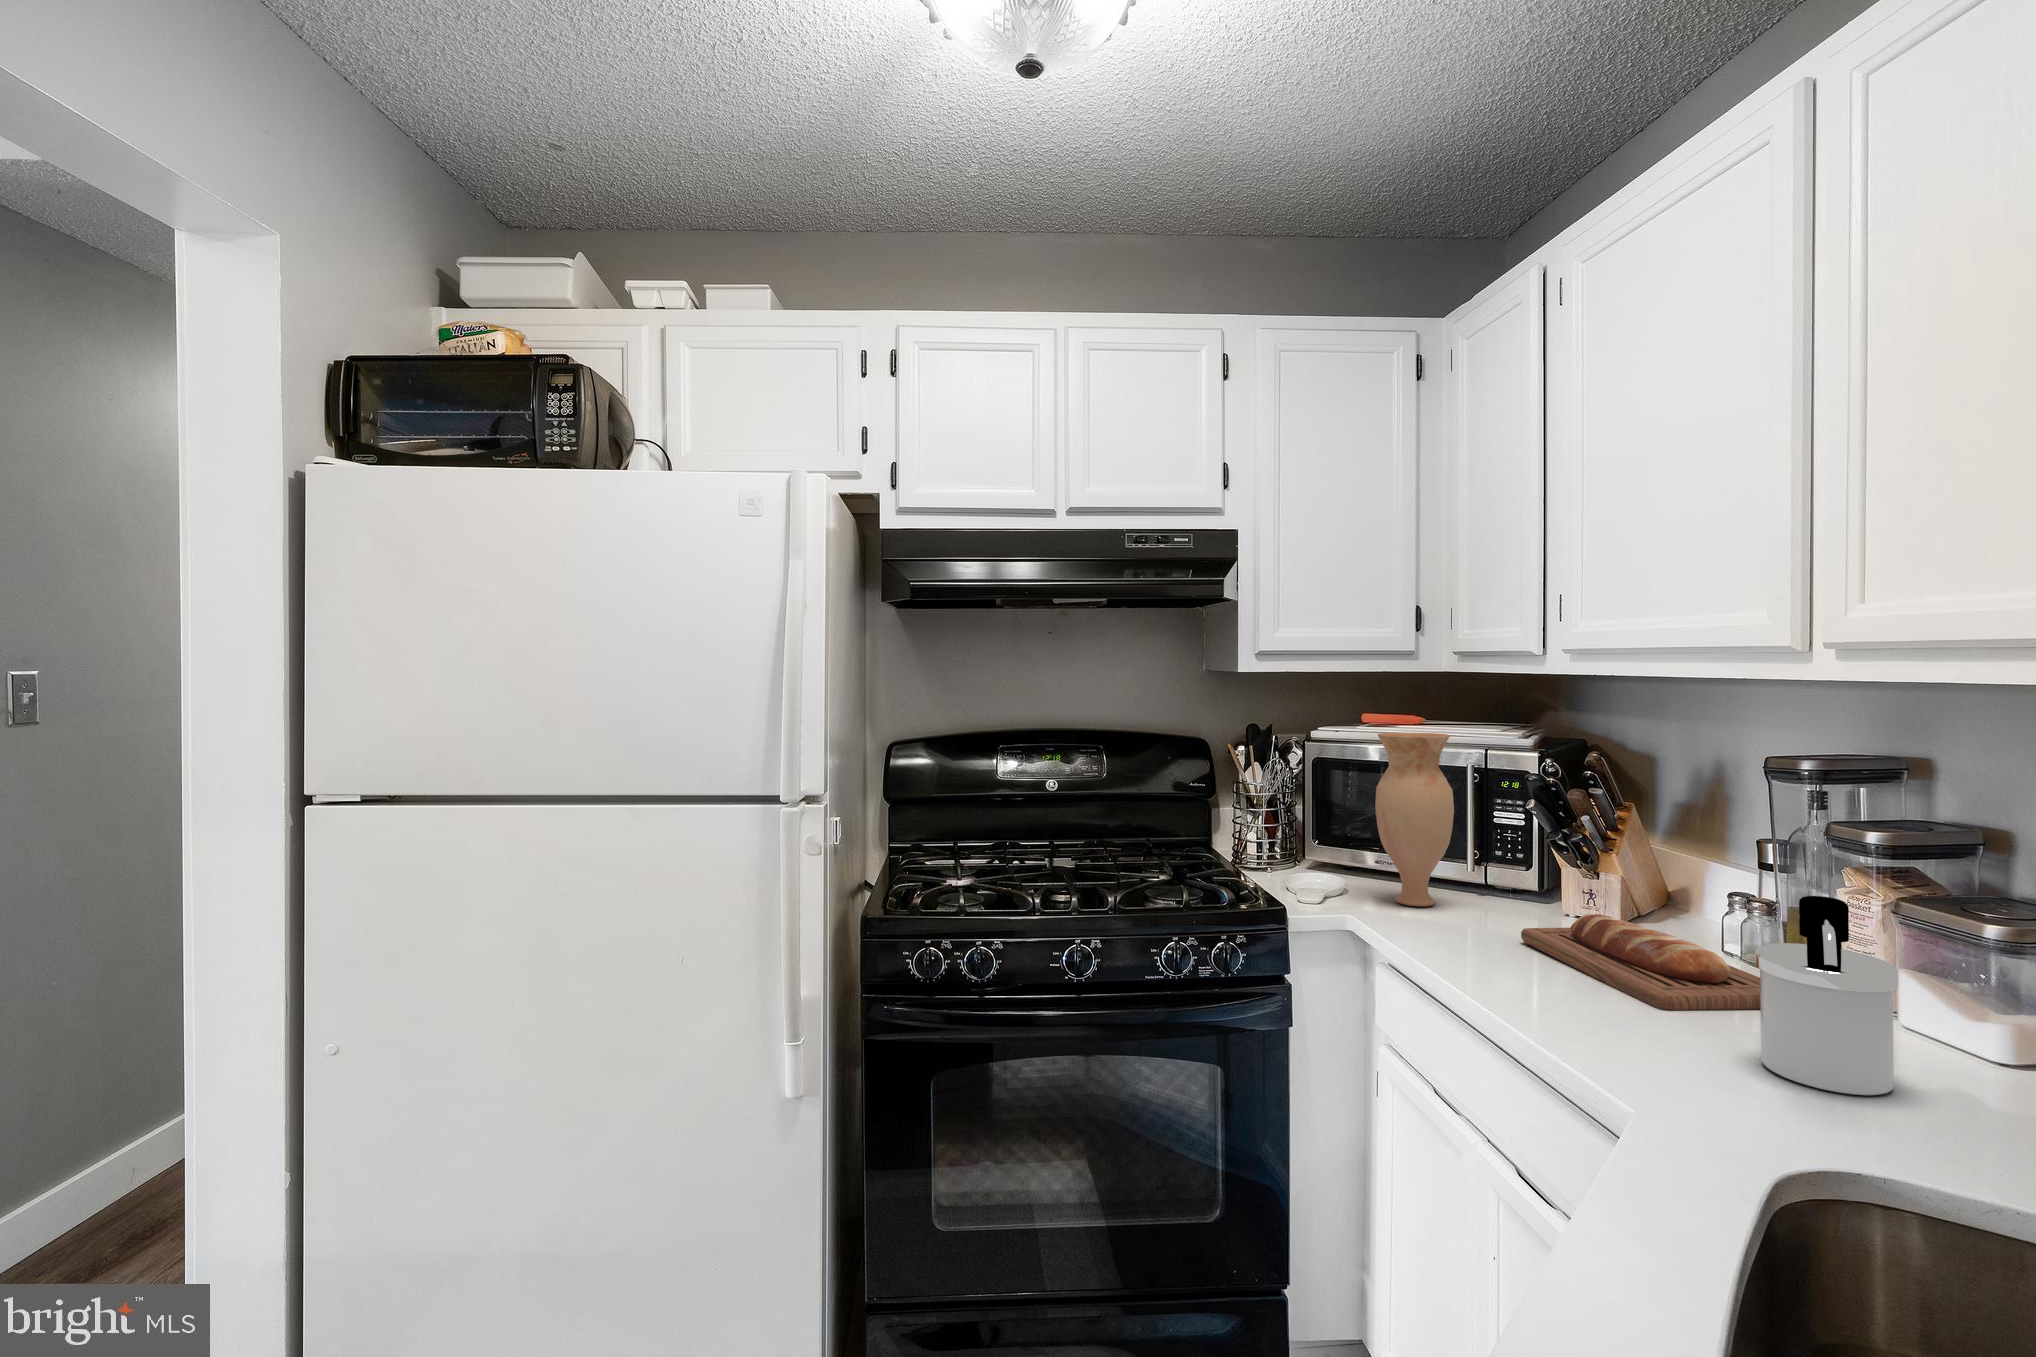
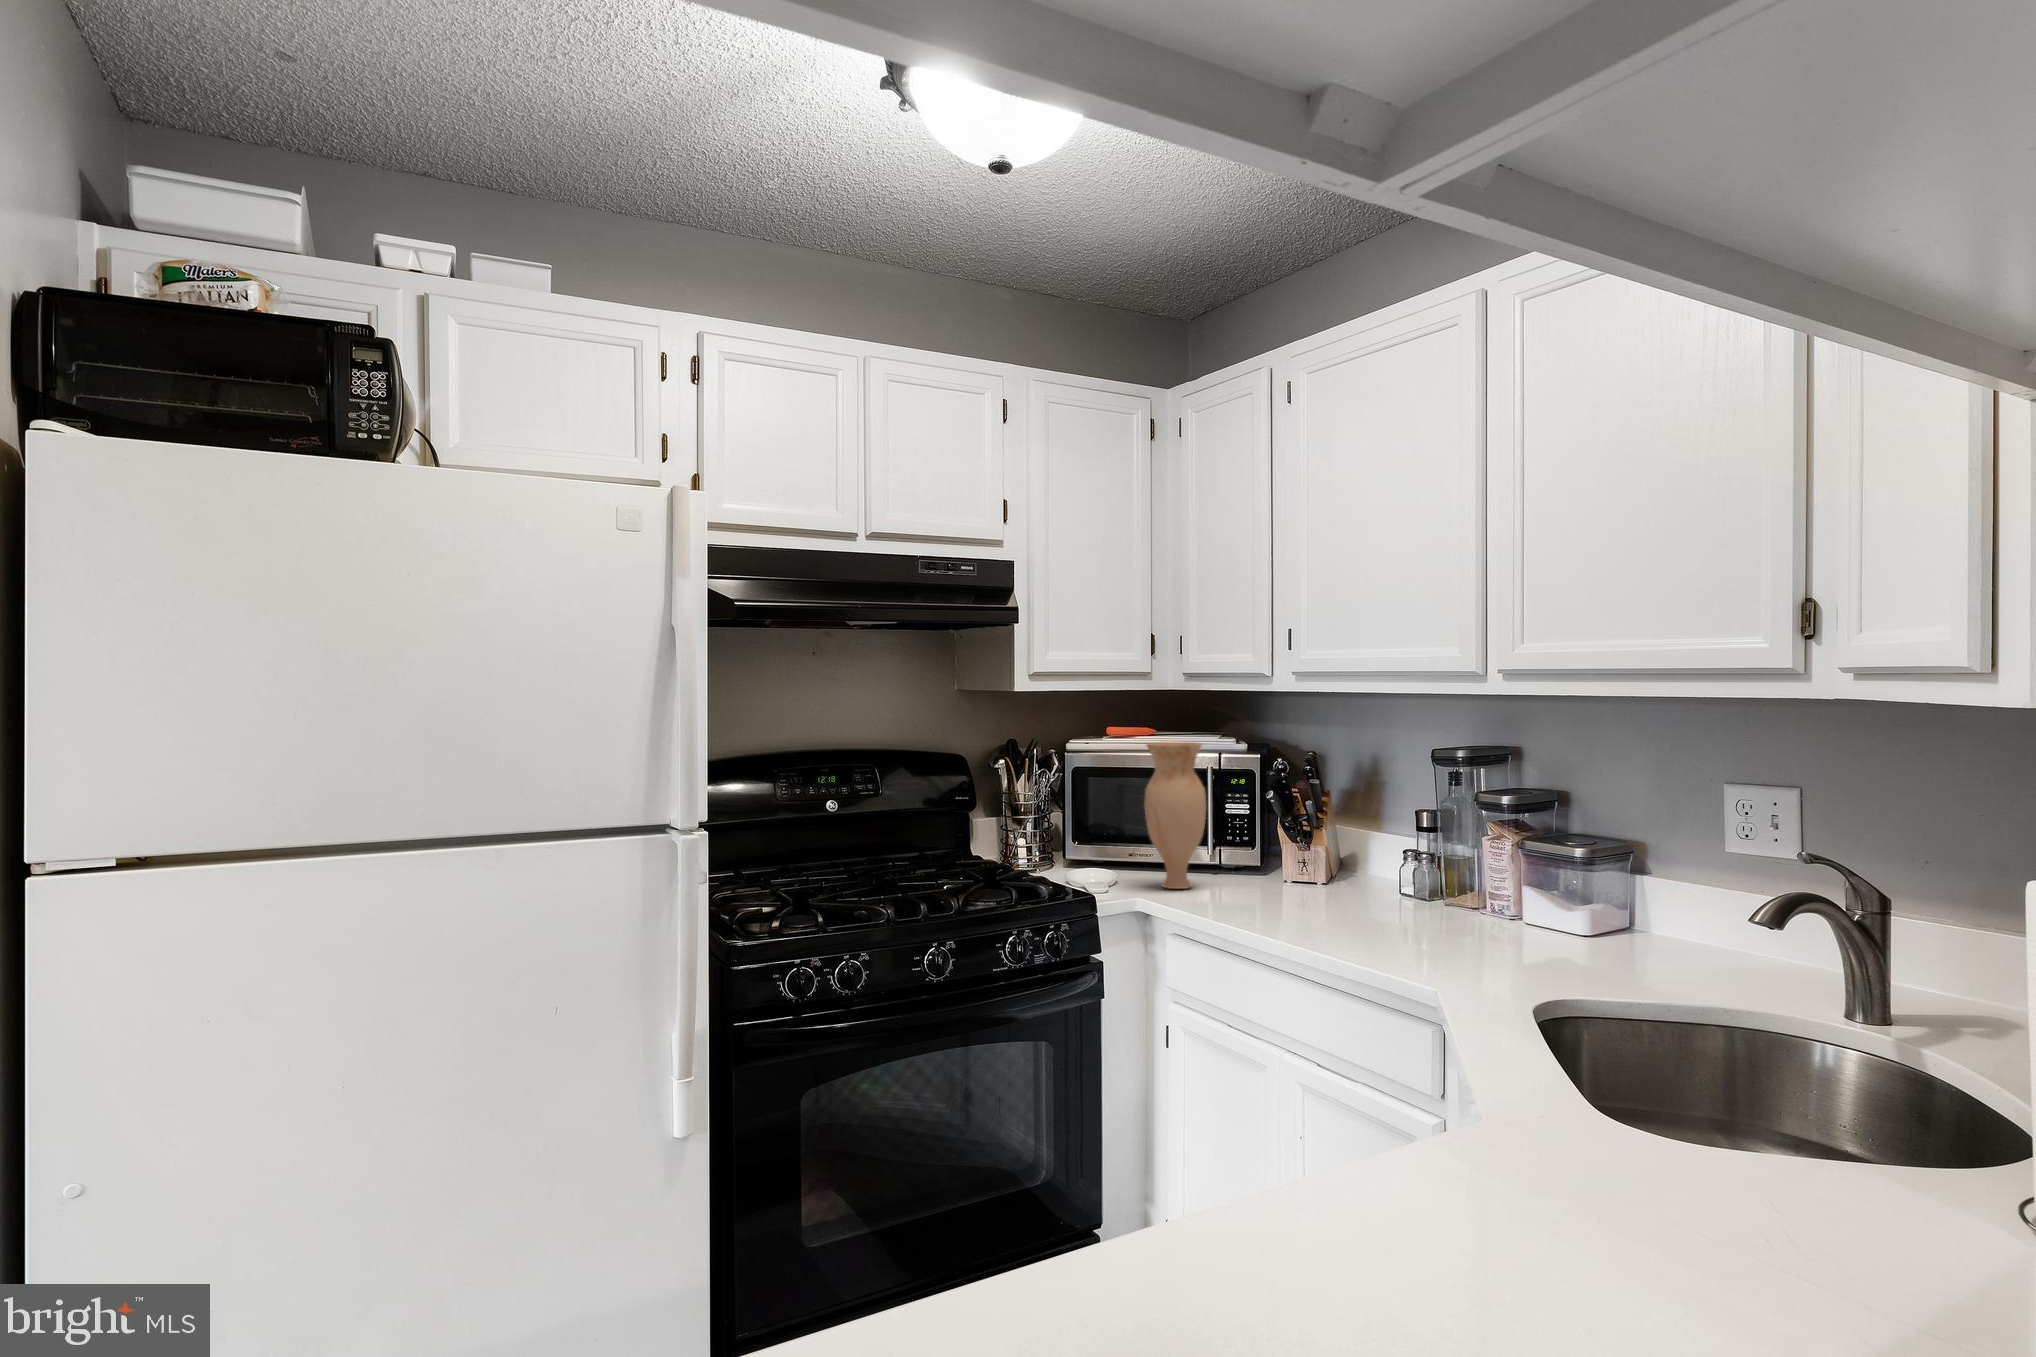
soap dispenser: present [1755,896,1898,1095] -> none [1465,833,1539,952]
bread loaf: present [1521,914,1760,1010] -> none [1277,874,1465,929]

